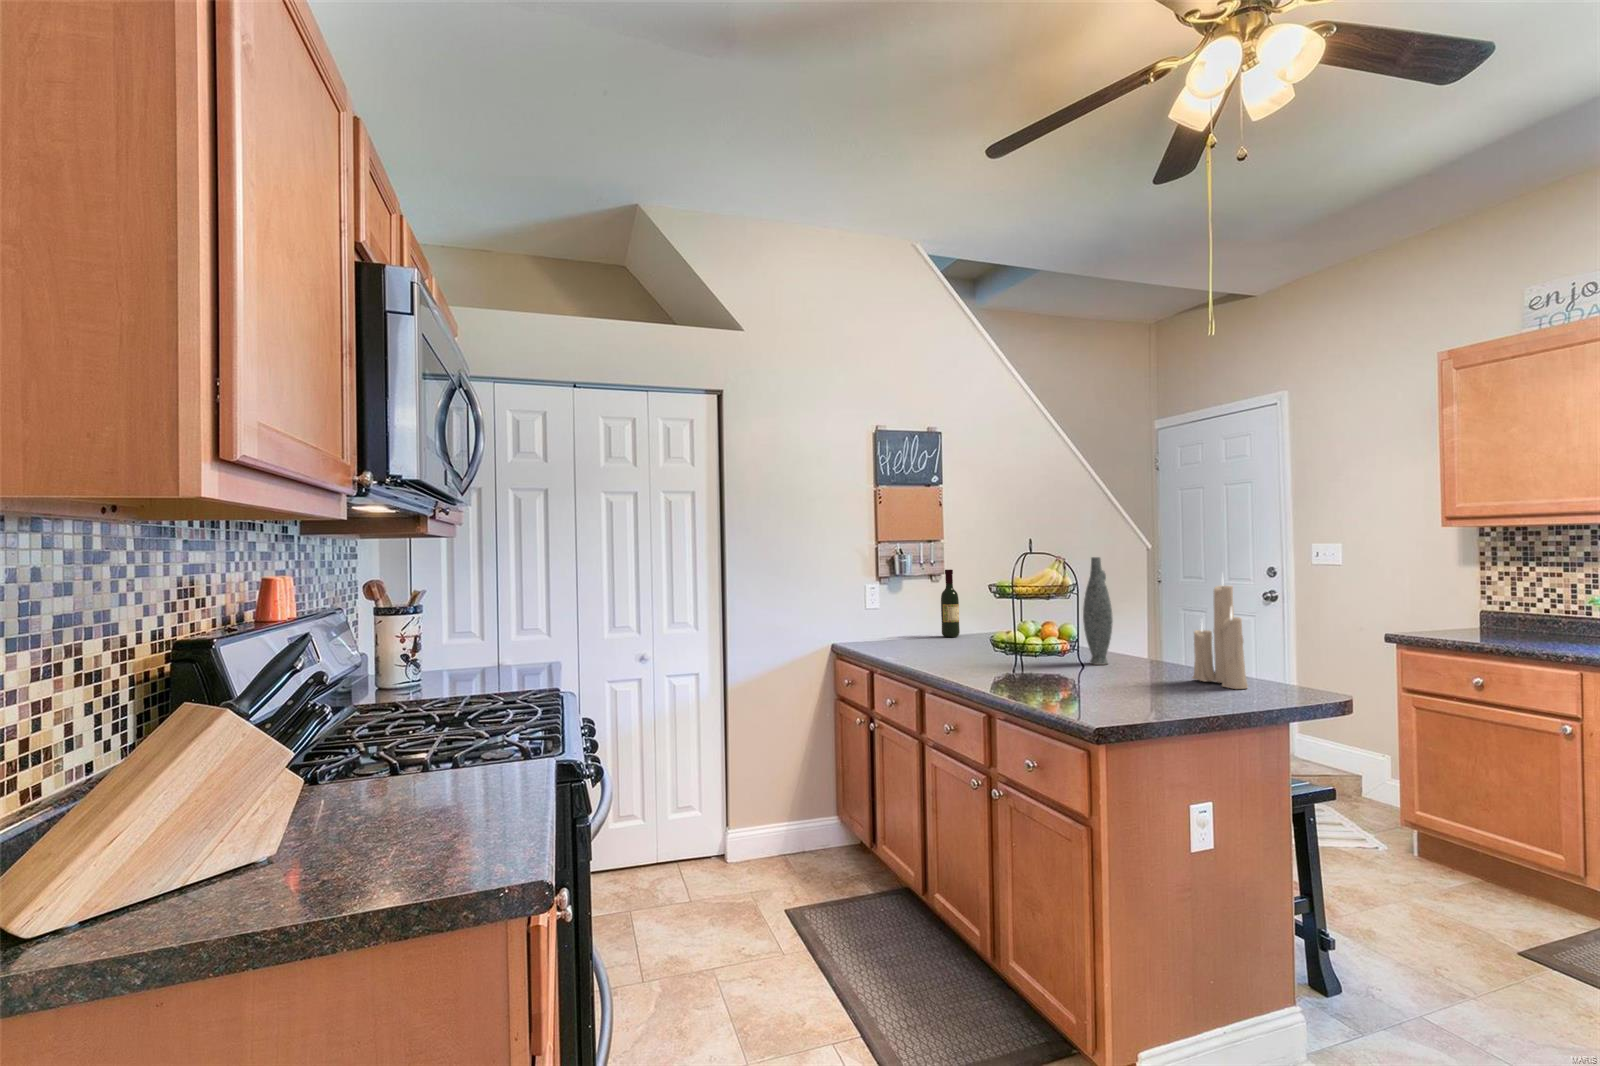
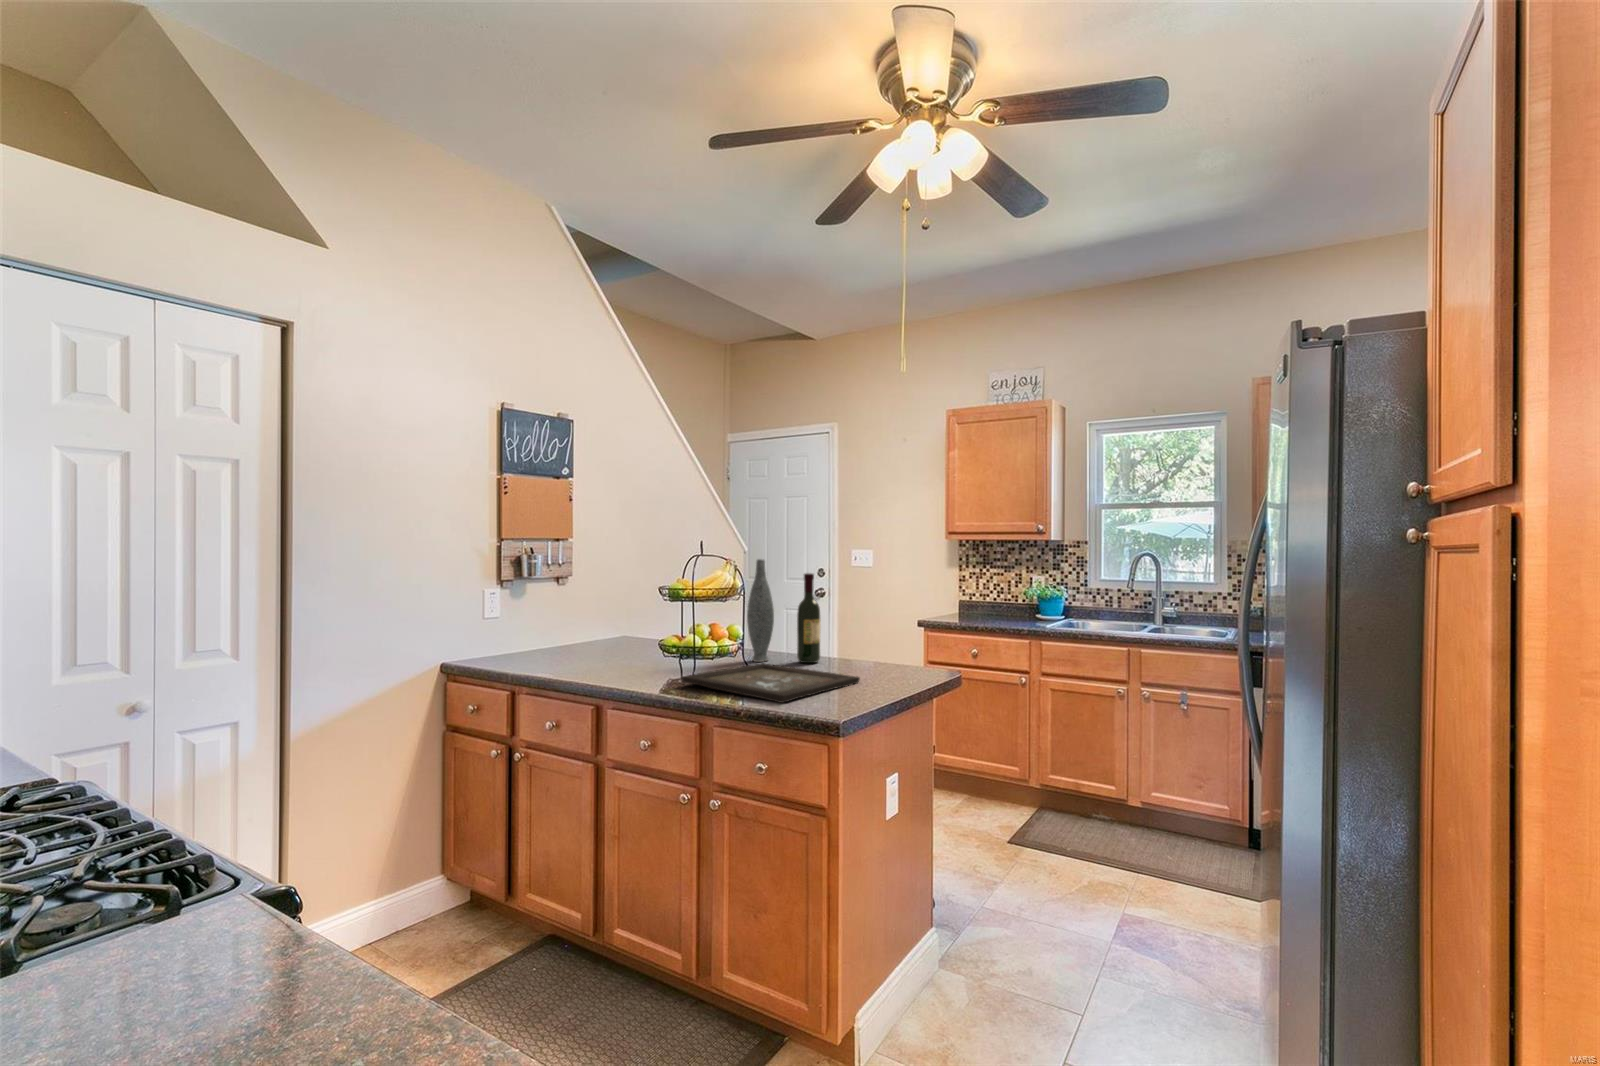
wine bottle: present [941,569,960,637] -> present [797,573,821,663]
candle: present [1192,583,1248,689] -> none [850,568,896,672]
tray: none [987,666,1180,707] -> present [682,663,860,703]

